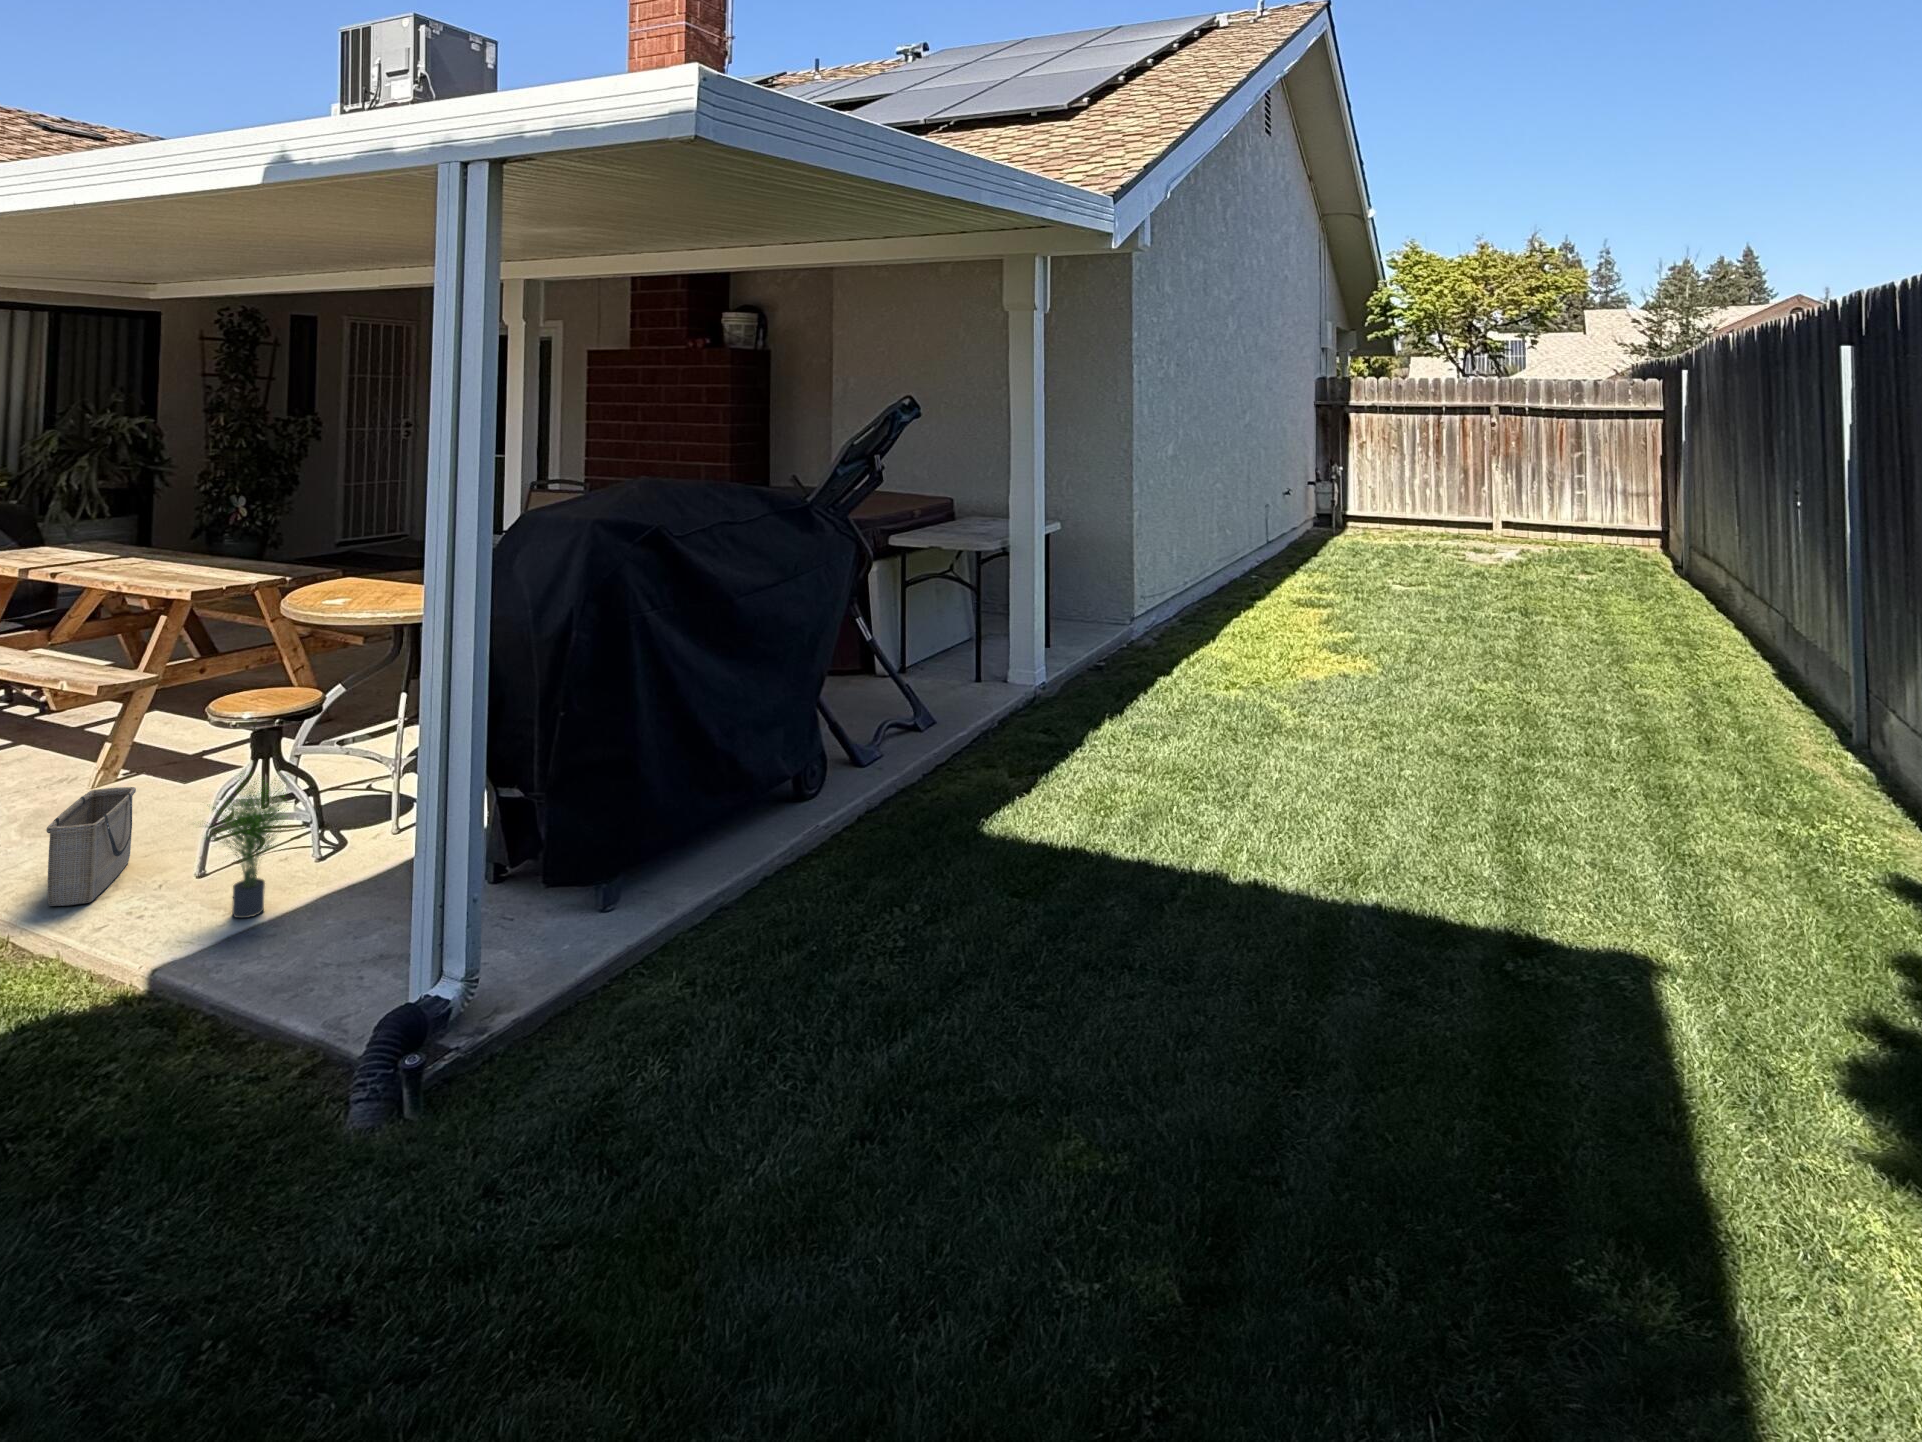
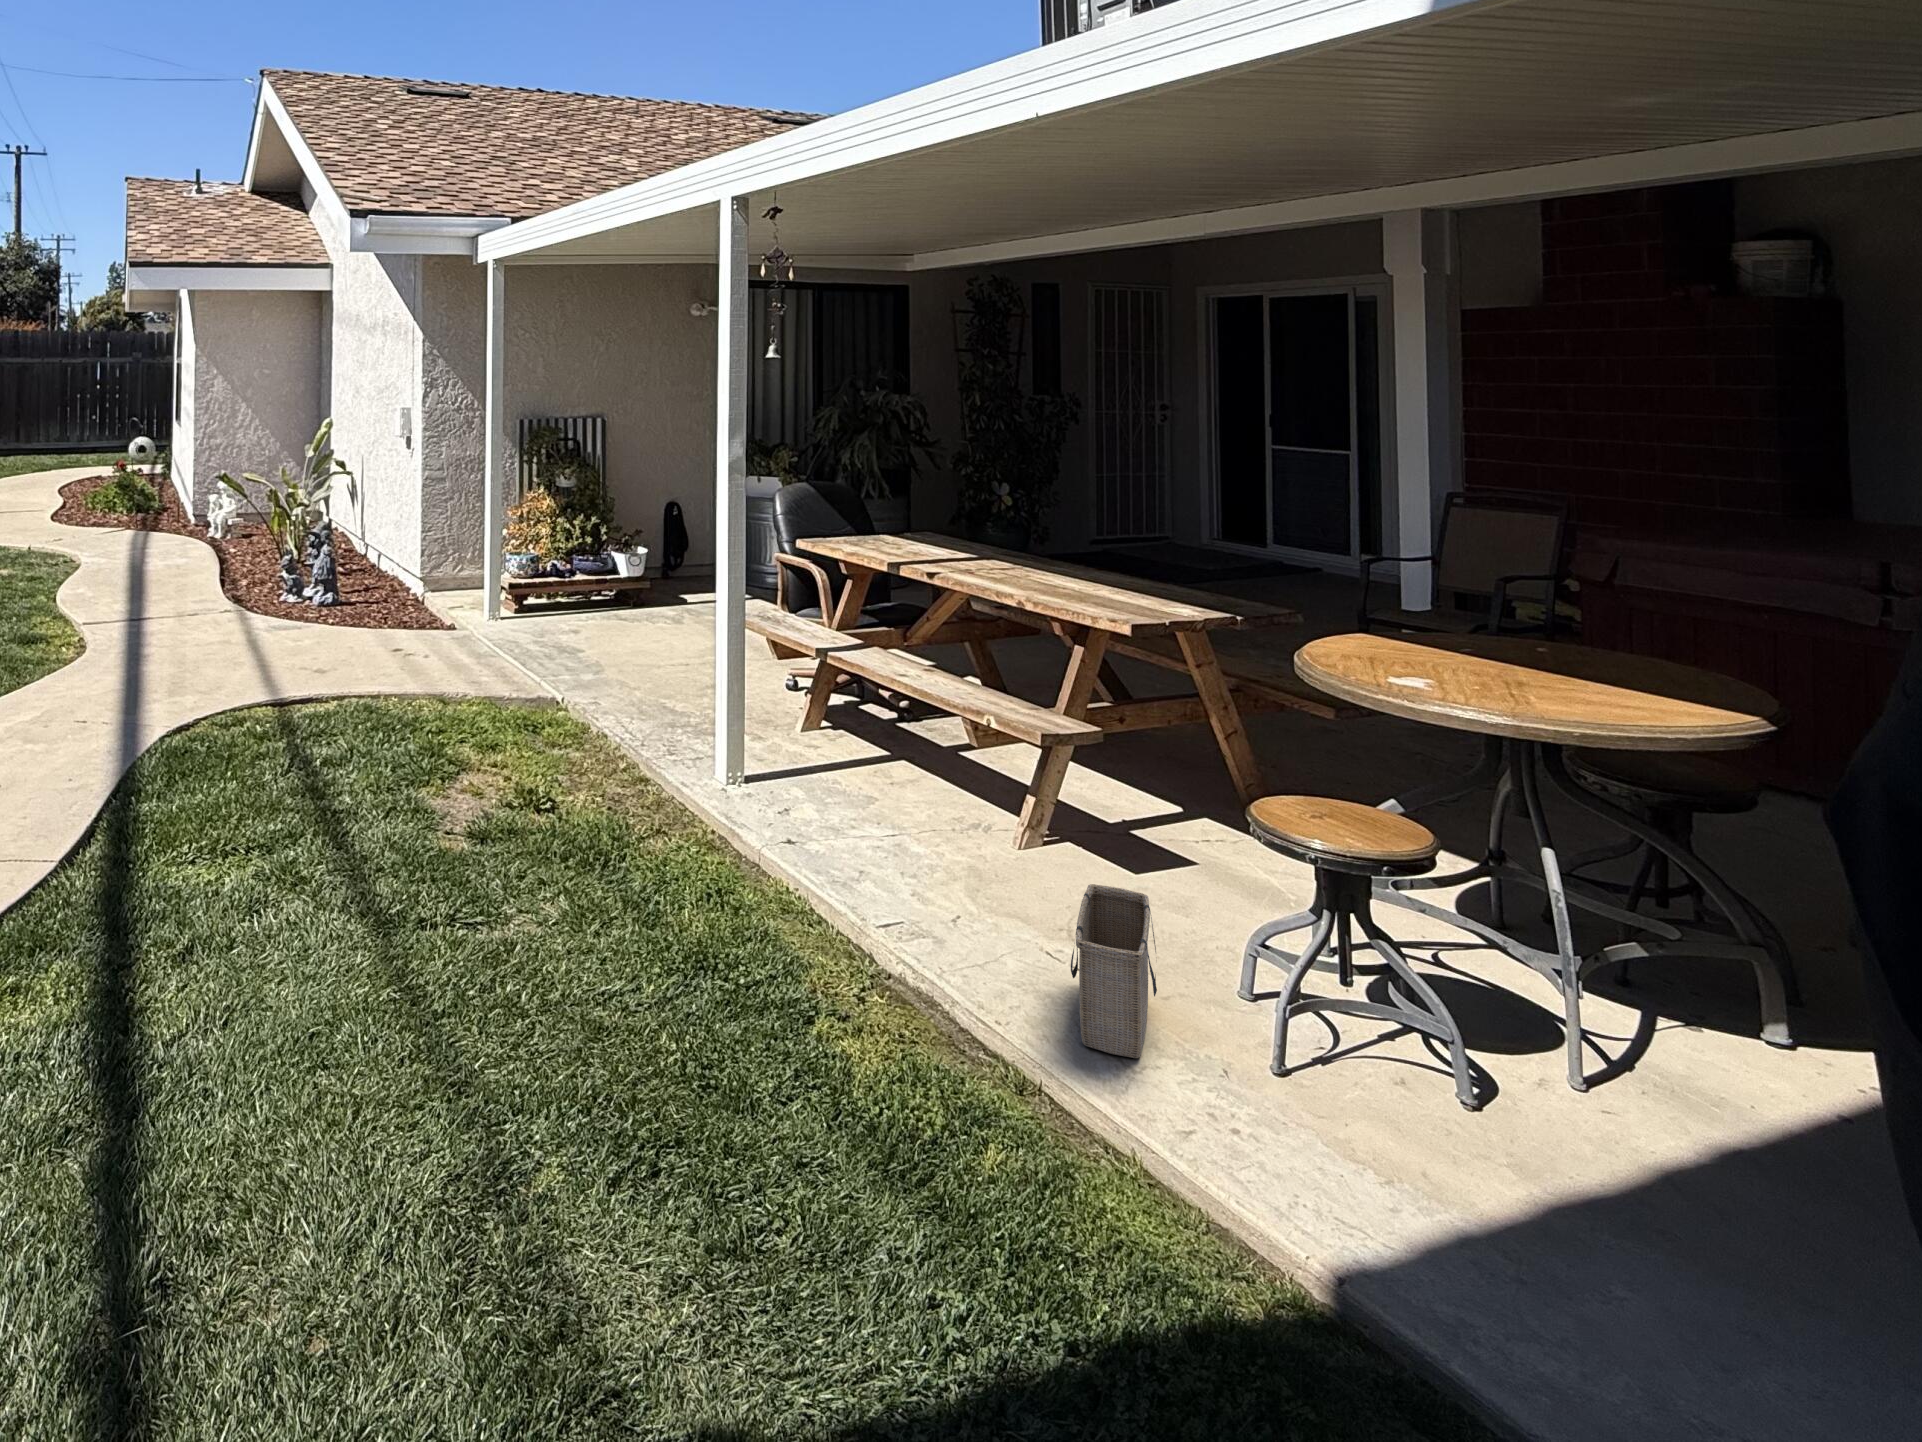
potted plant: present [205,776,288,918] -> none [1302,938,1500,1191]

